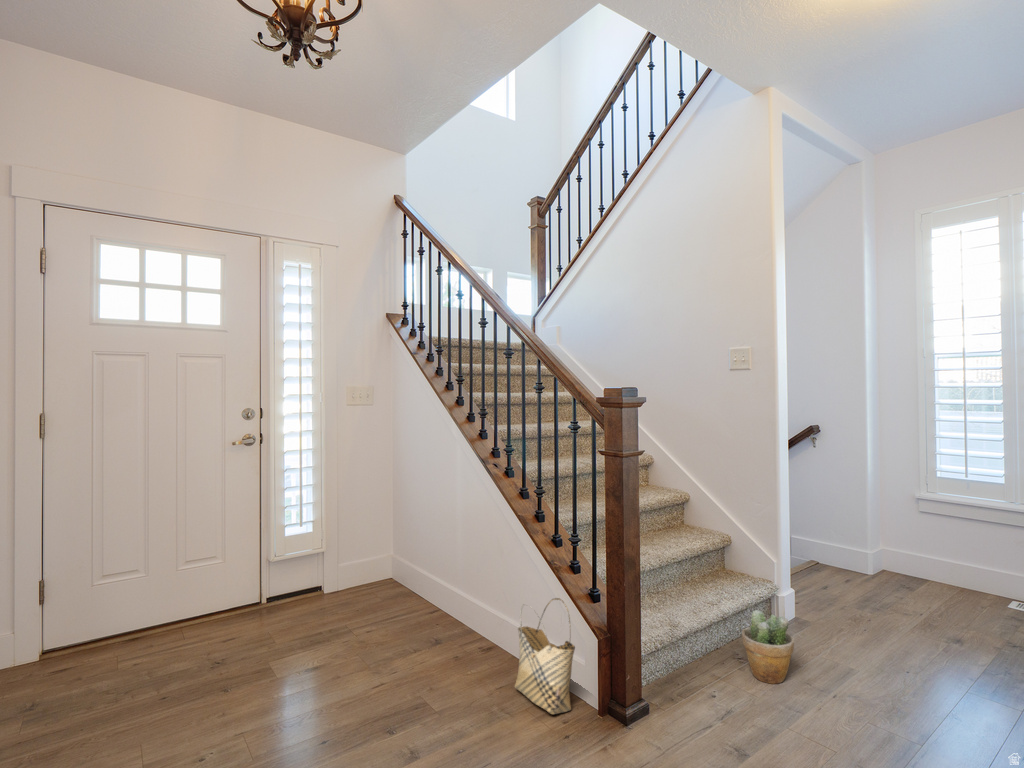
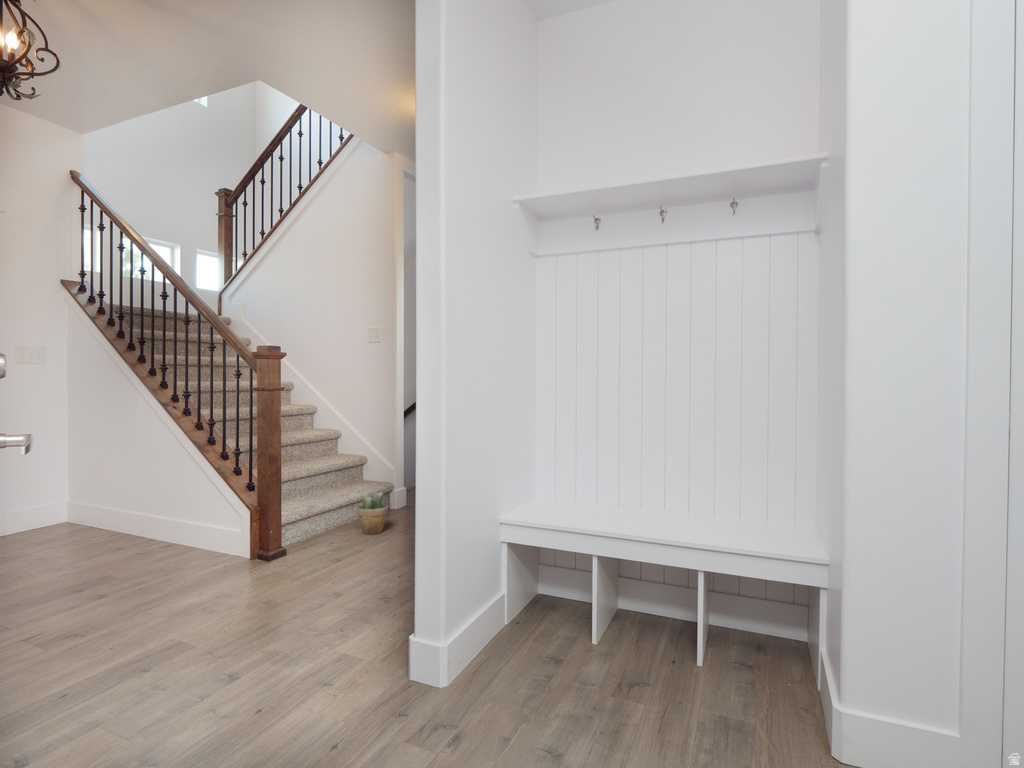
woven basket: present [515,598,575,714] -> none [188,491,234,564]

